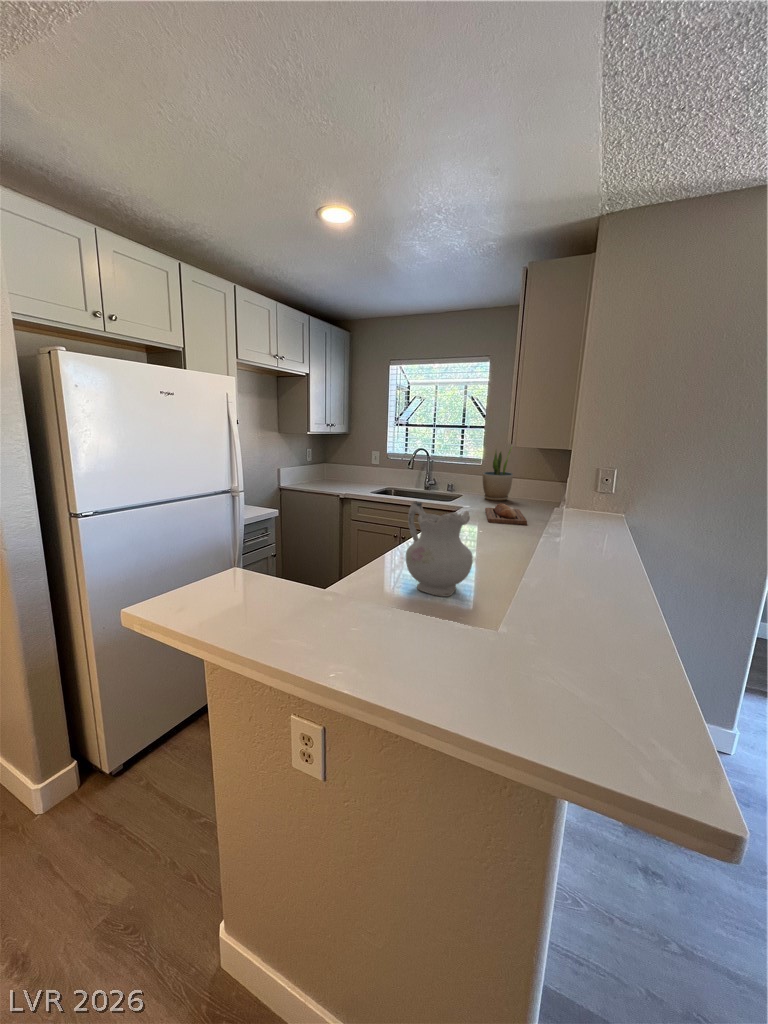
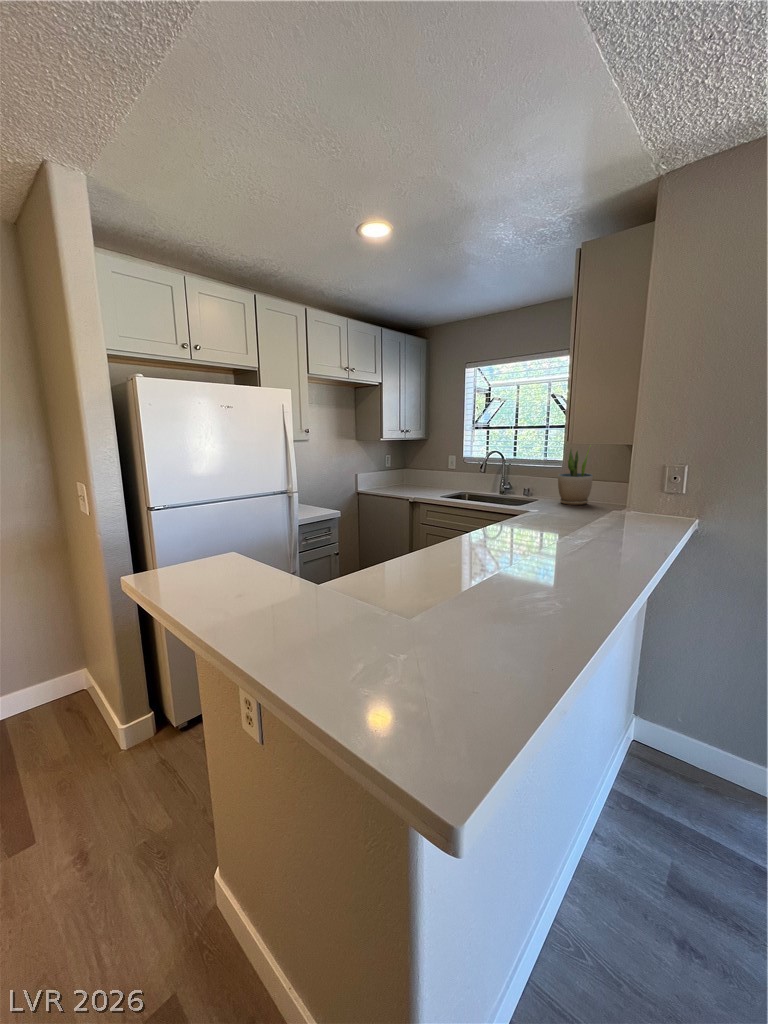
ceramic pitcher: present [406,501,473,597] -> none [392,494,459,590]
bread loaf: present [485,503,527,525] -> none [542,506,588,528]

